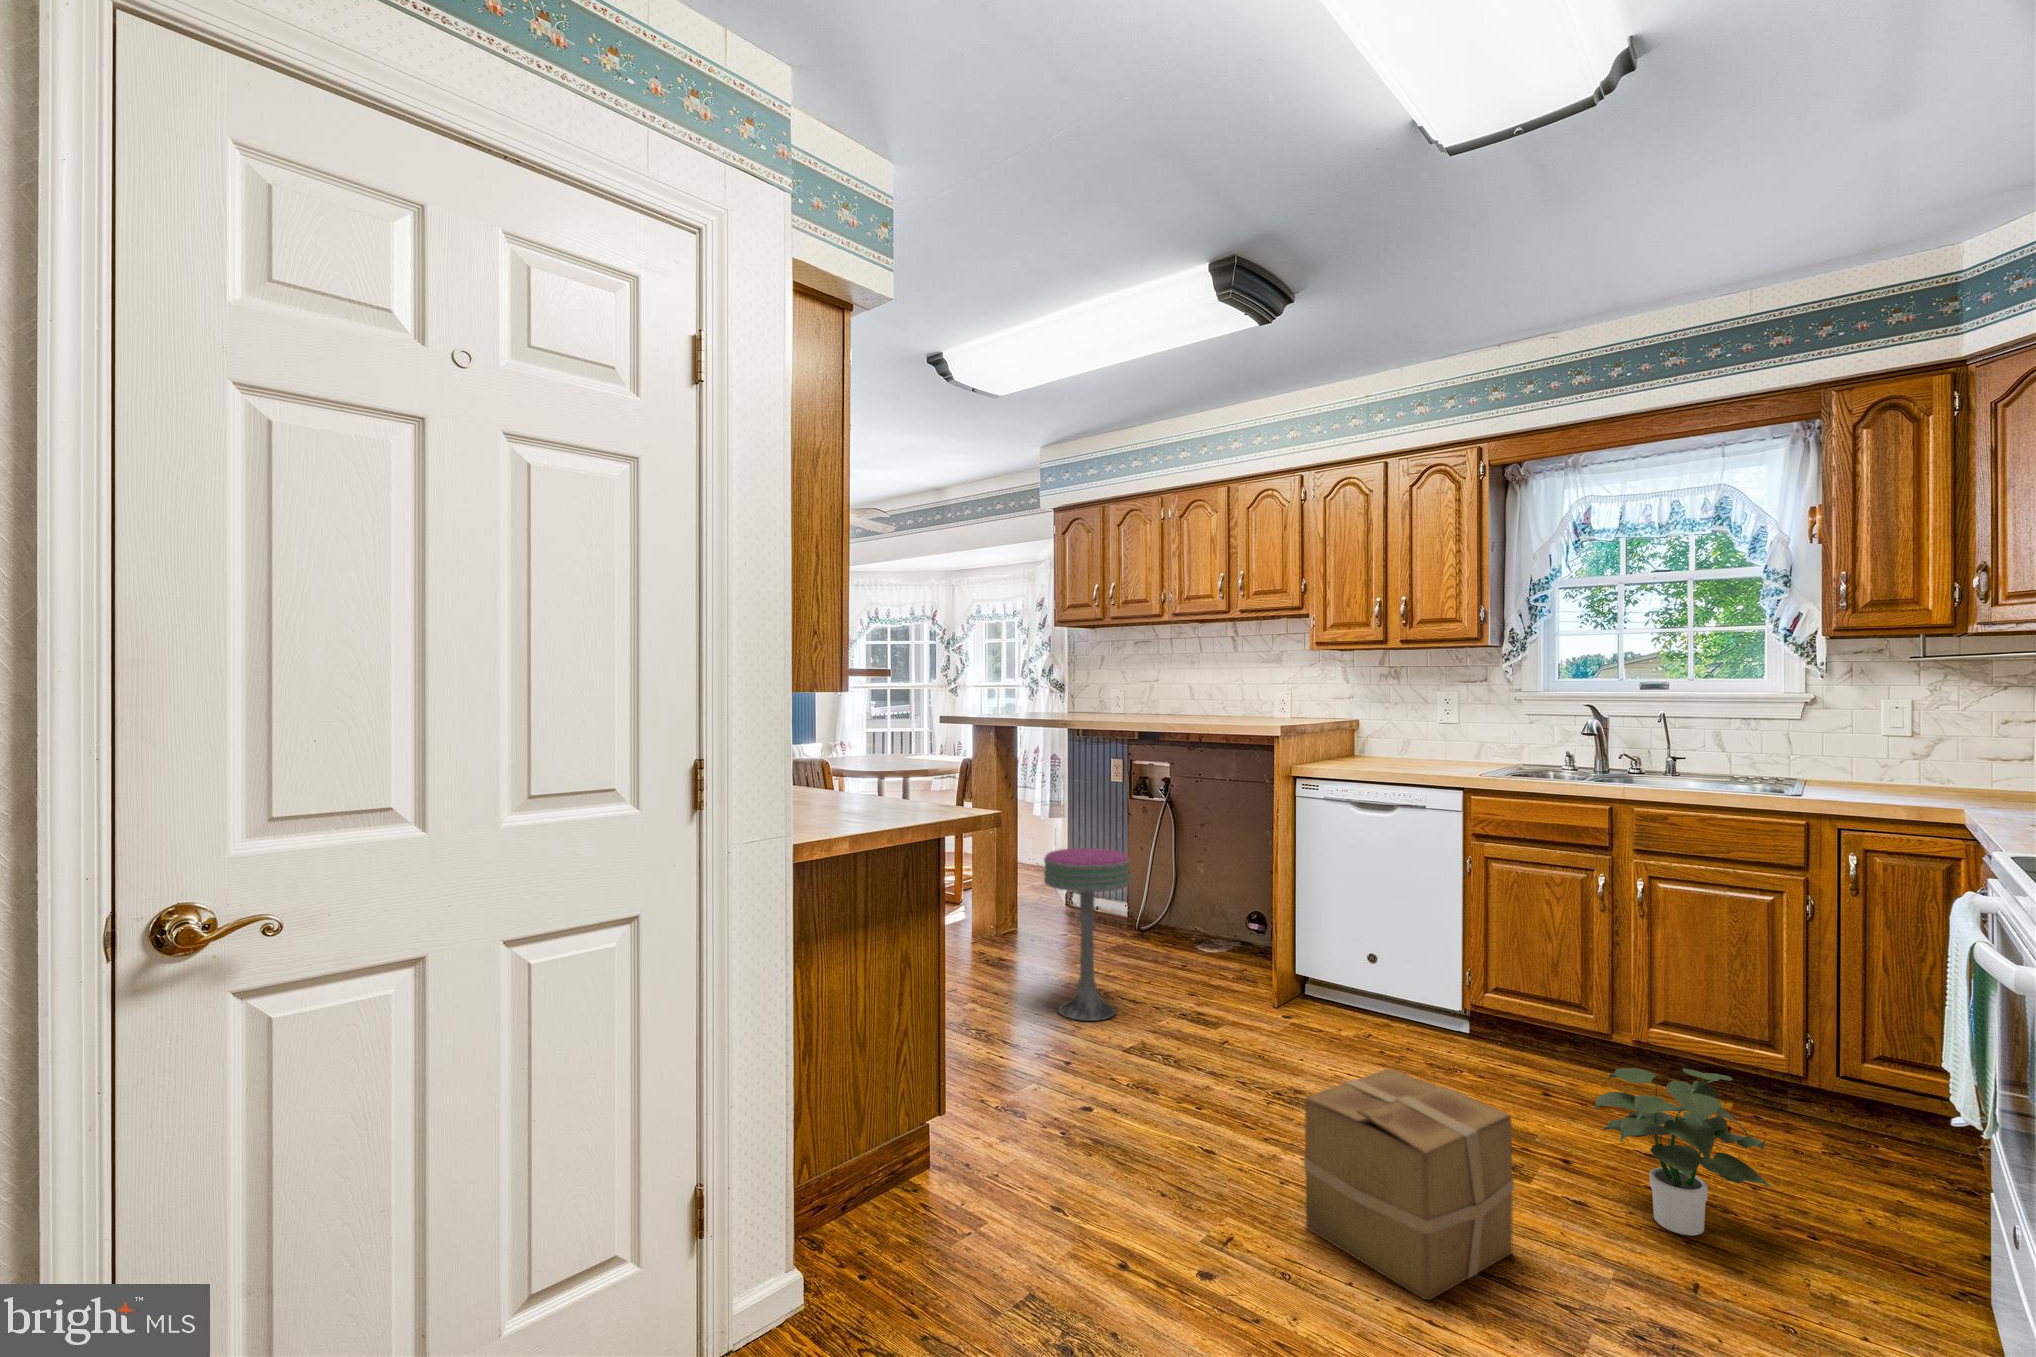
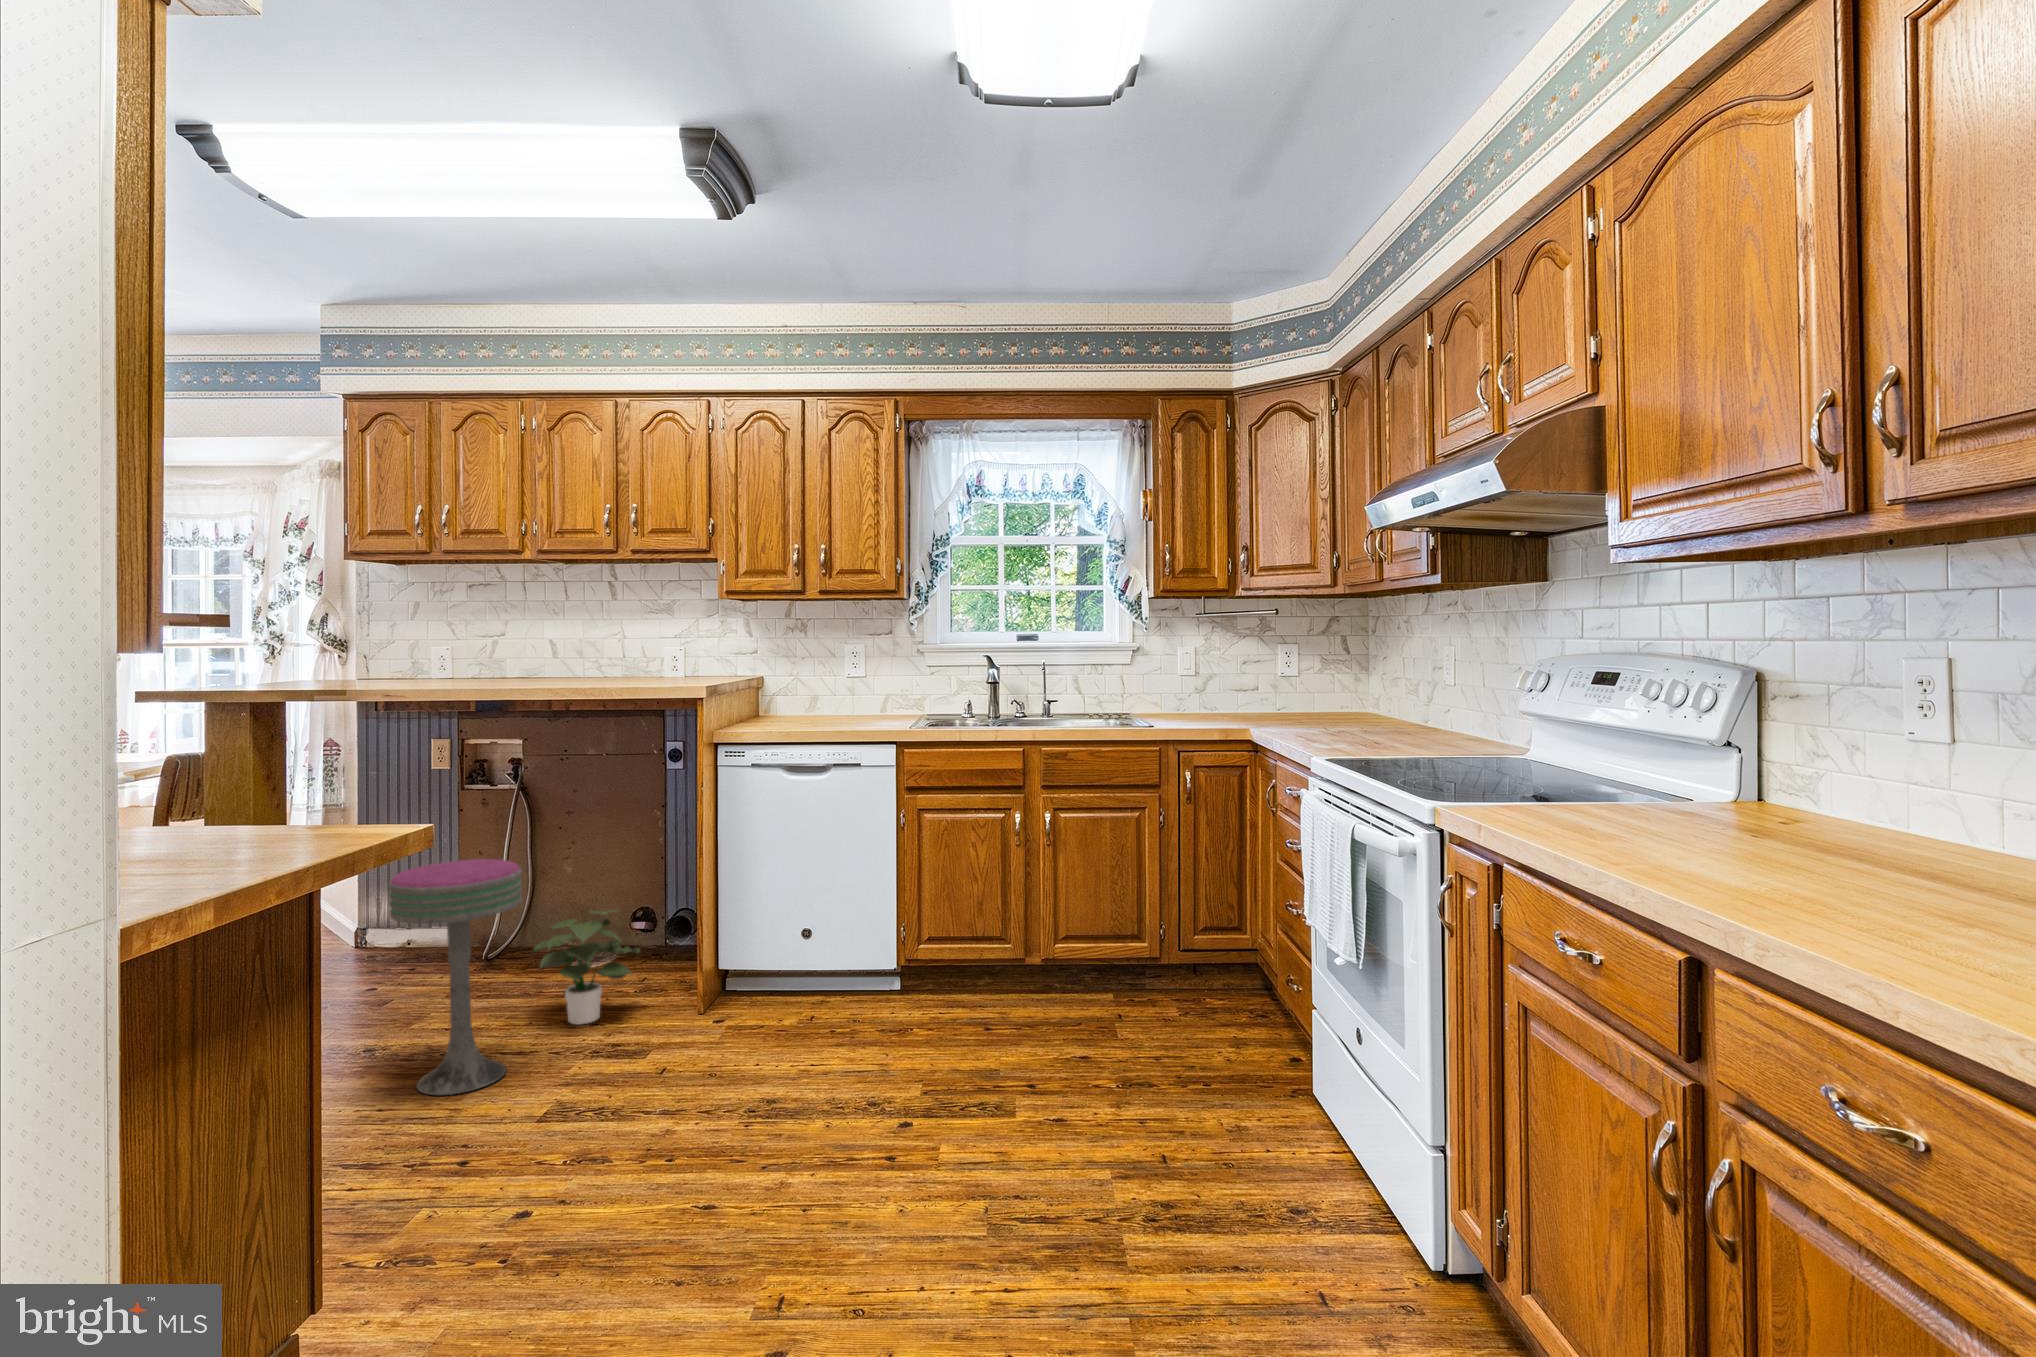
potted plant: present [1593,1068,1772,1236] -> present [533,910,640,1025]
cardboard box: present [1304,1069,1514,1300] -> none [848,1046,1037,1274]

